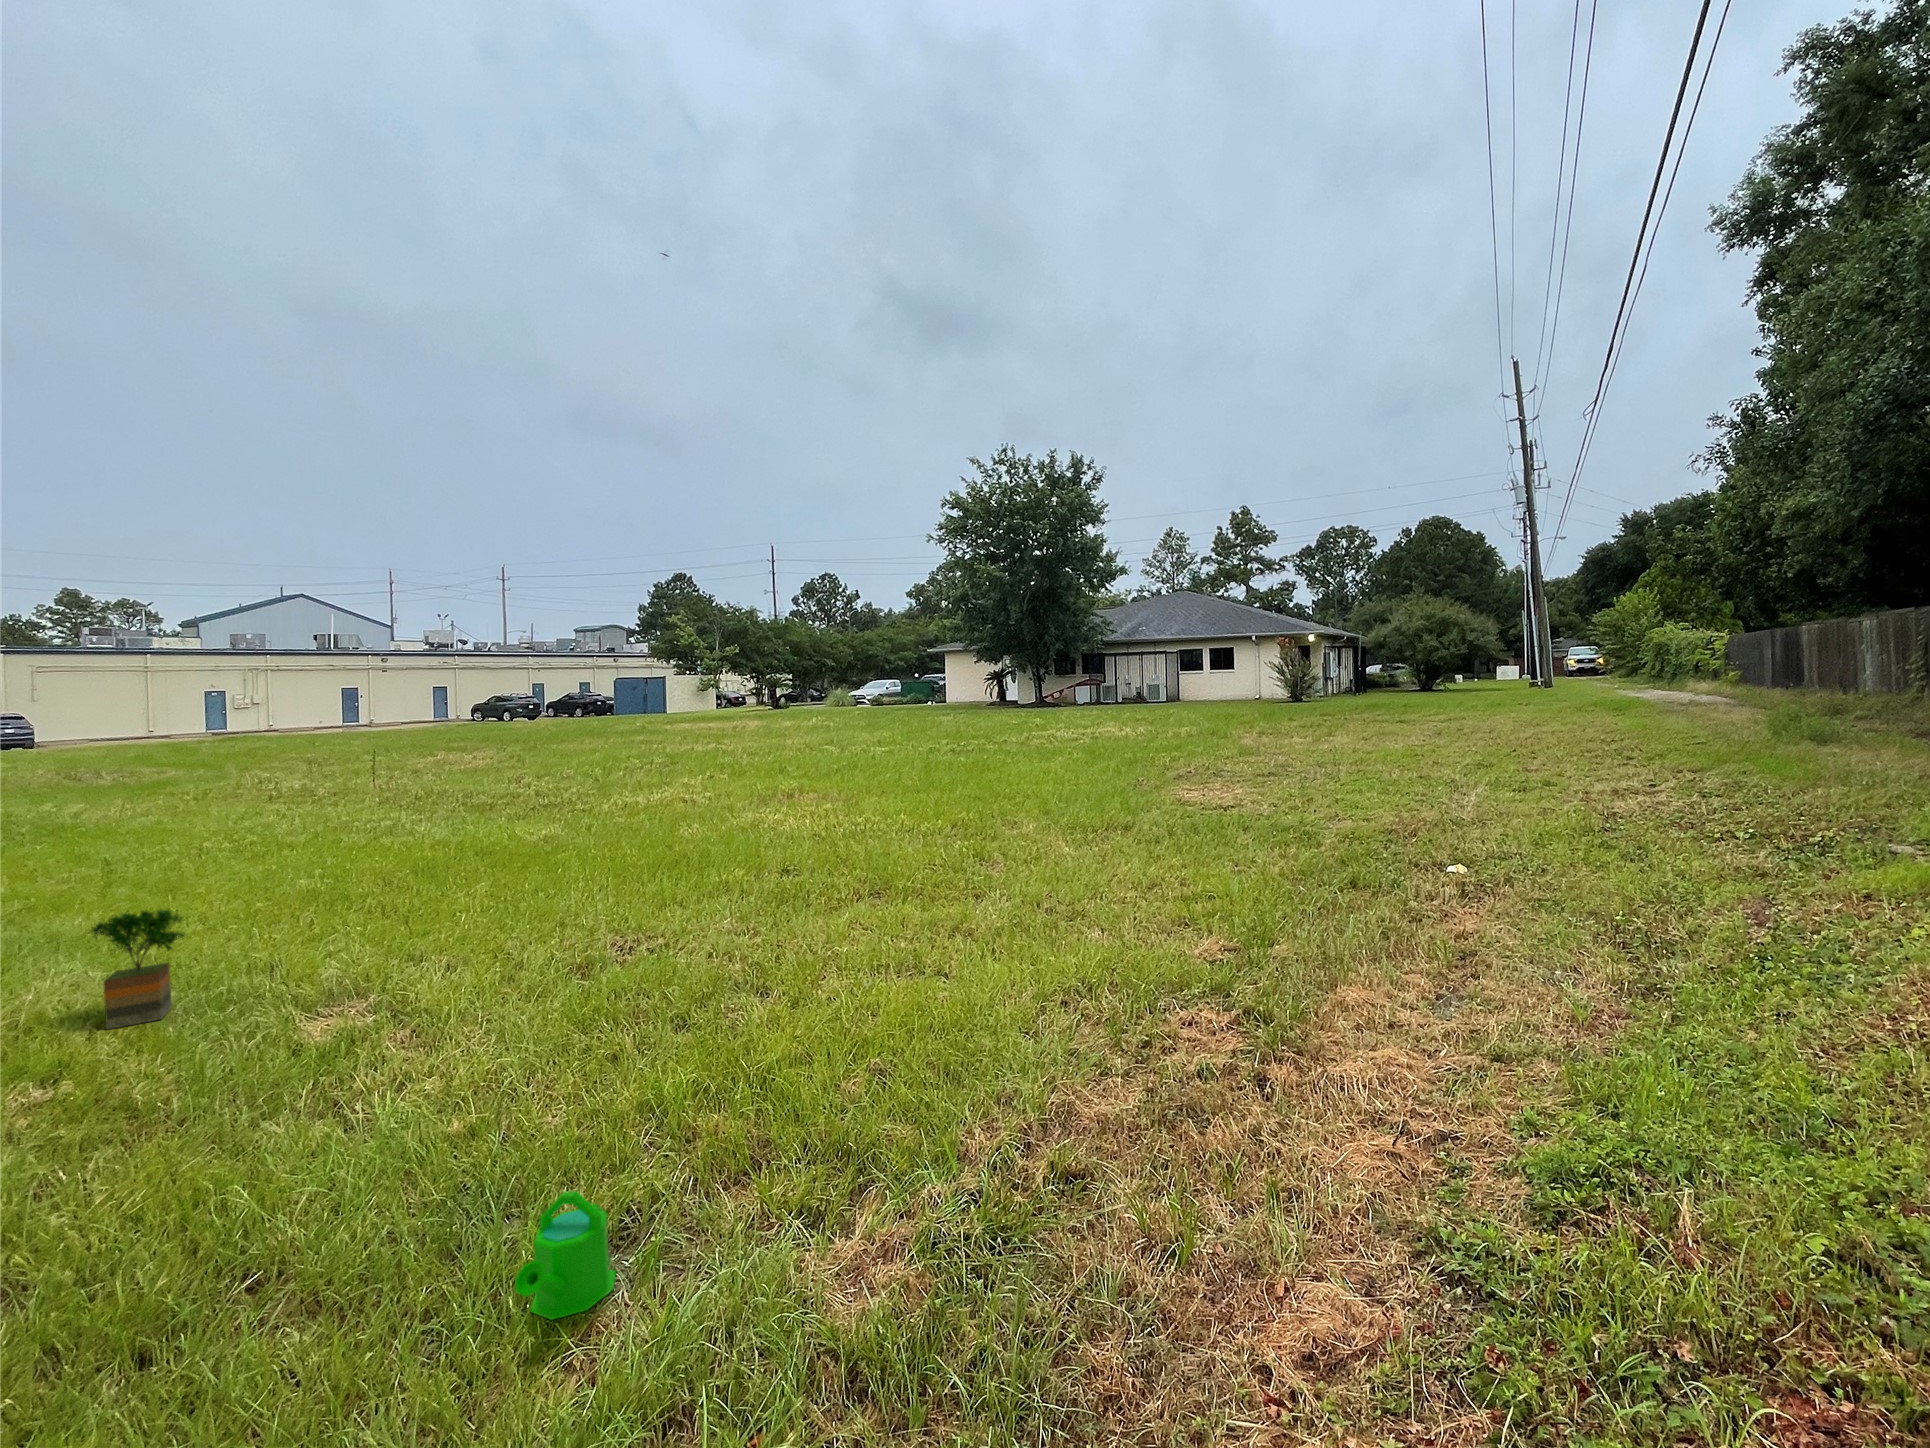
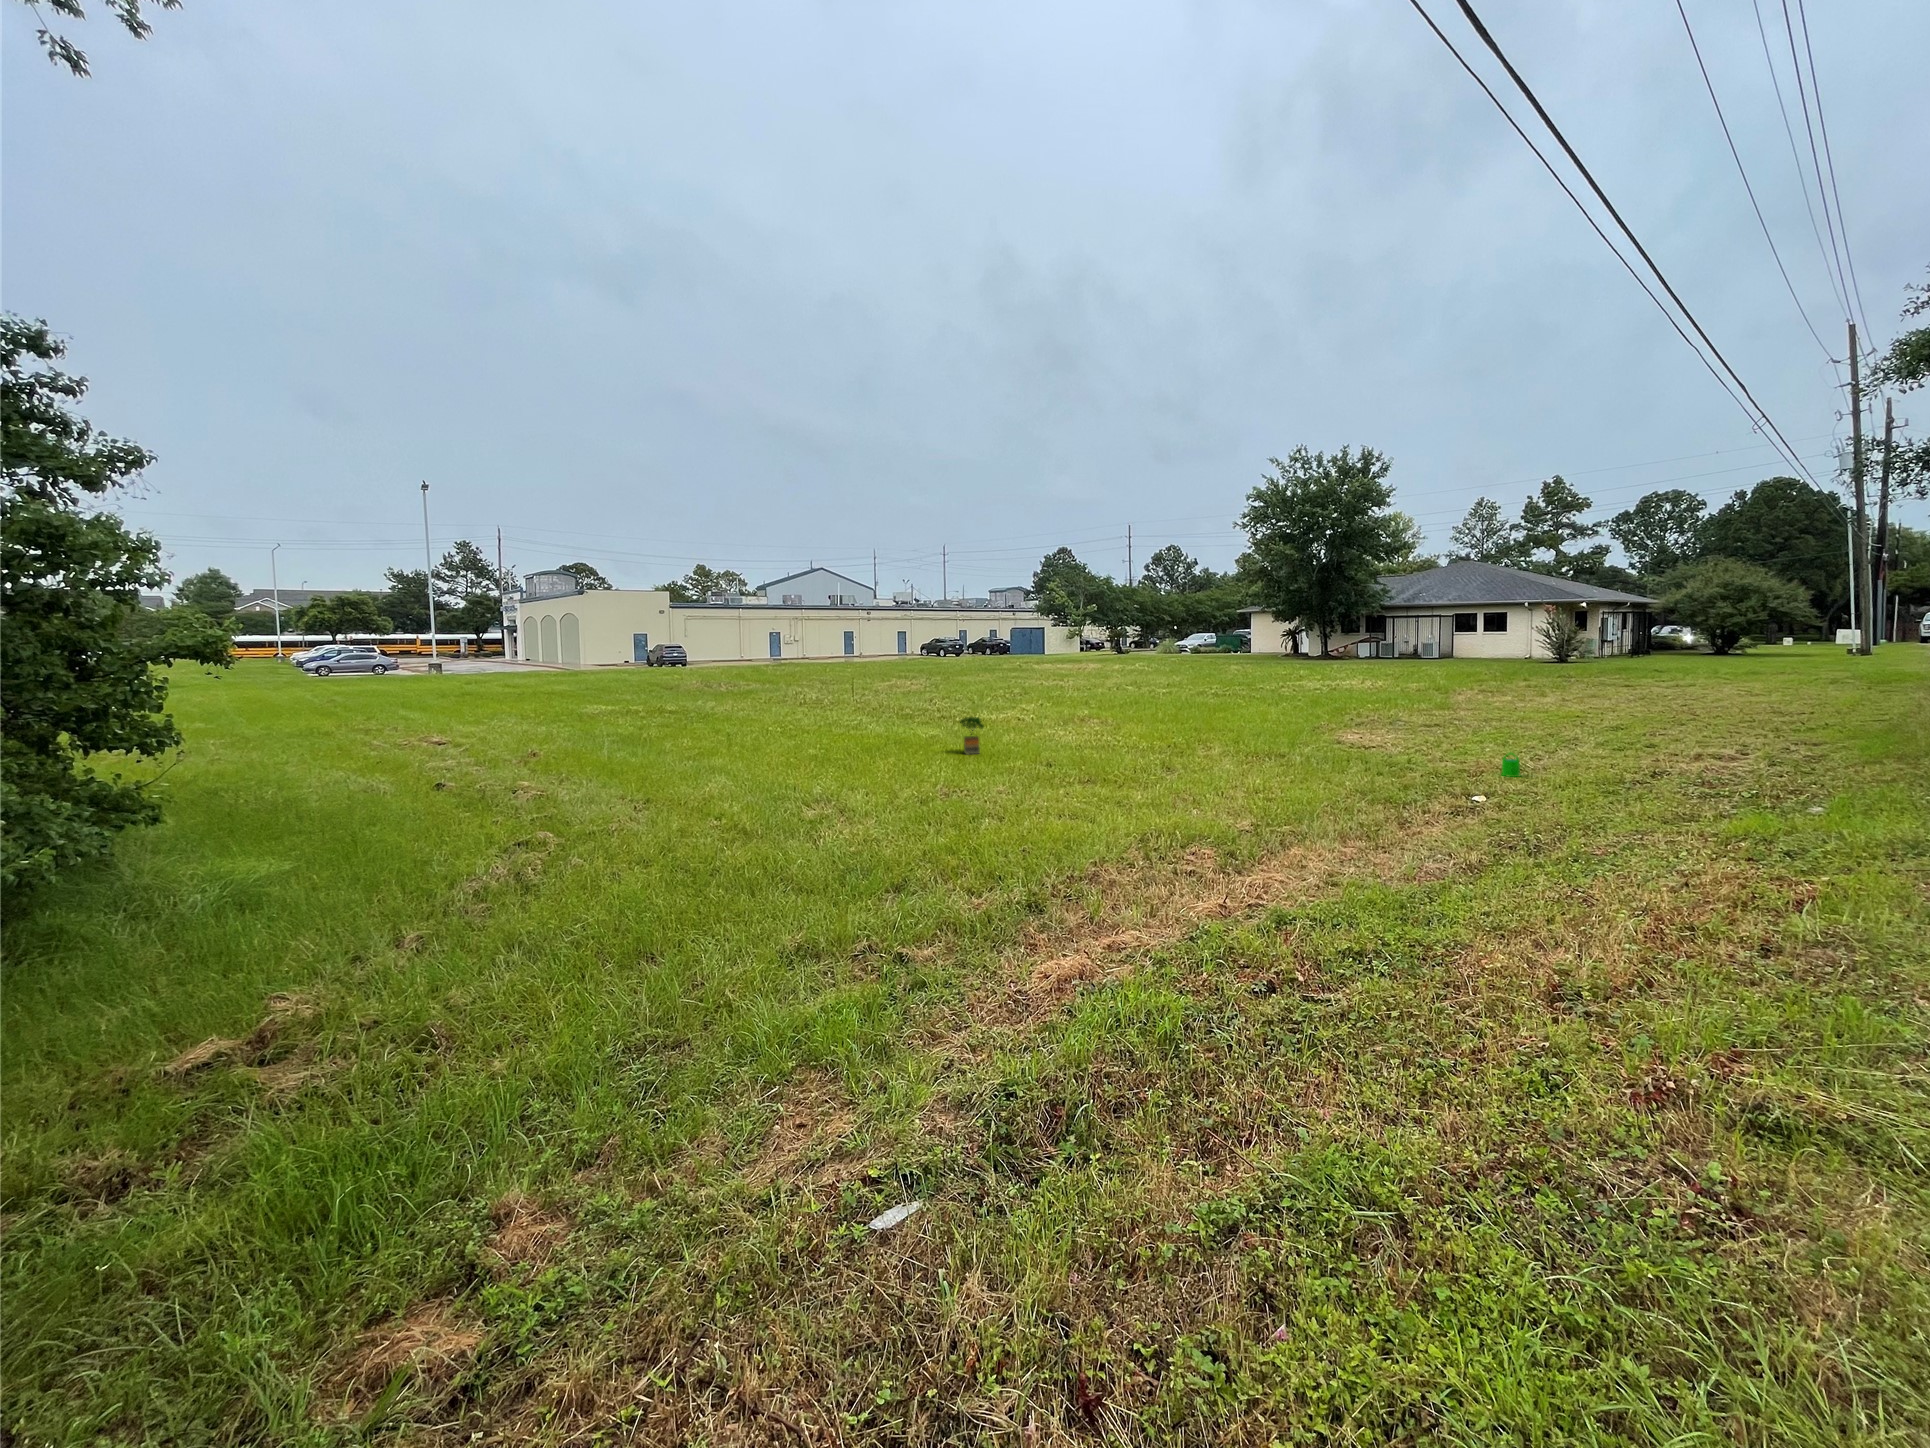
watering can: present [515,1191,616,1320] -> present [1502,752,1520,777]

